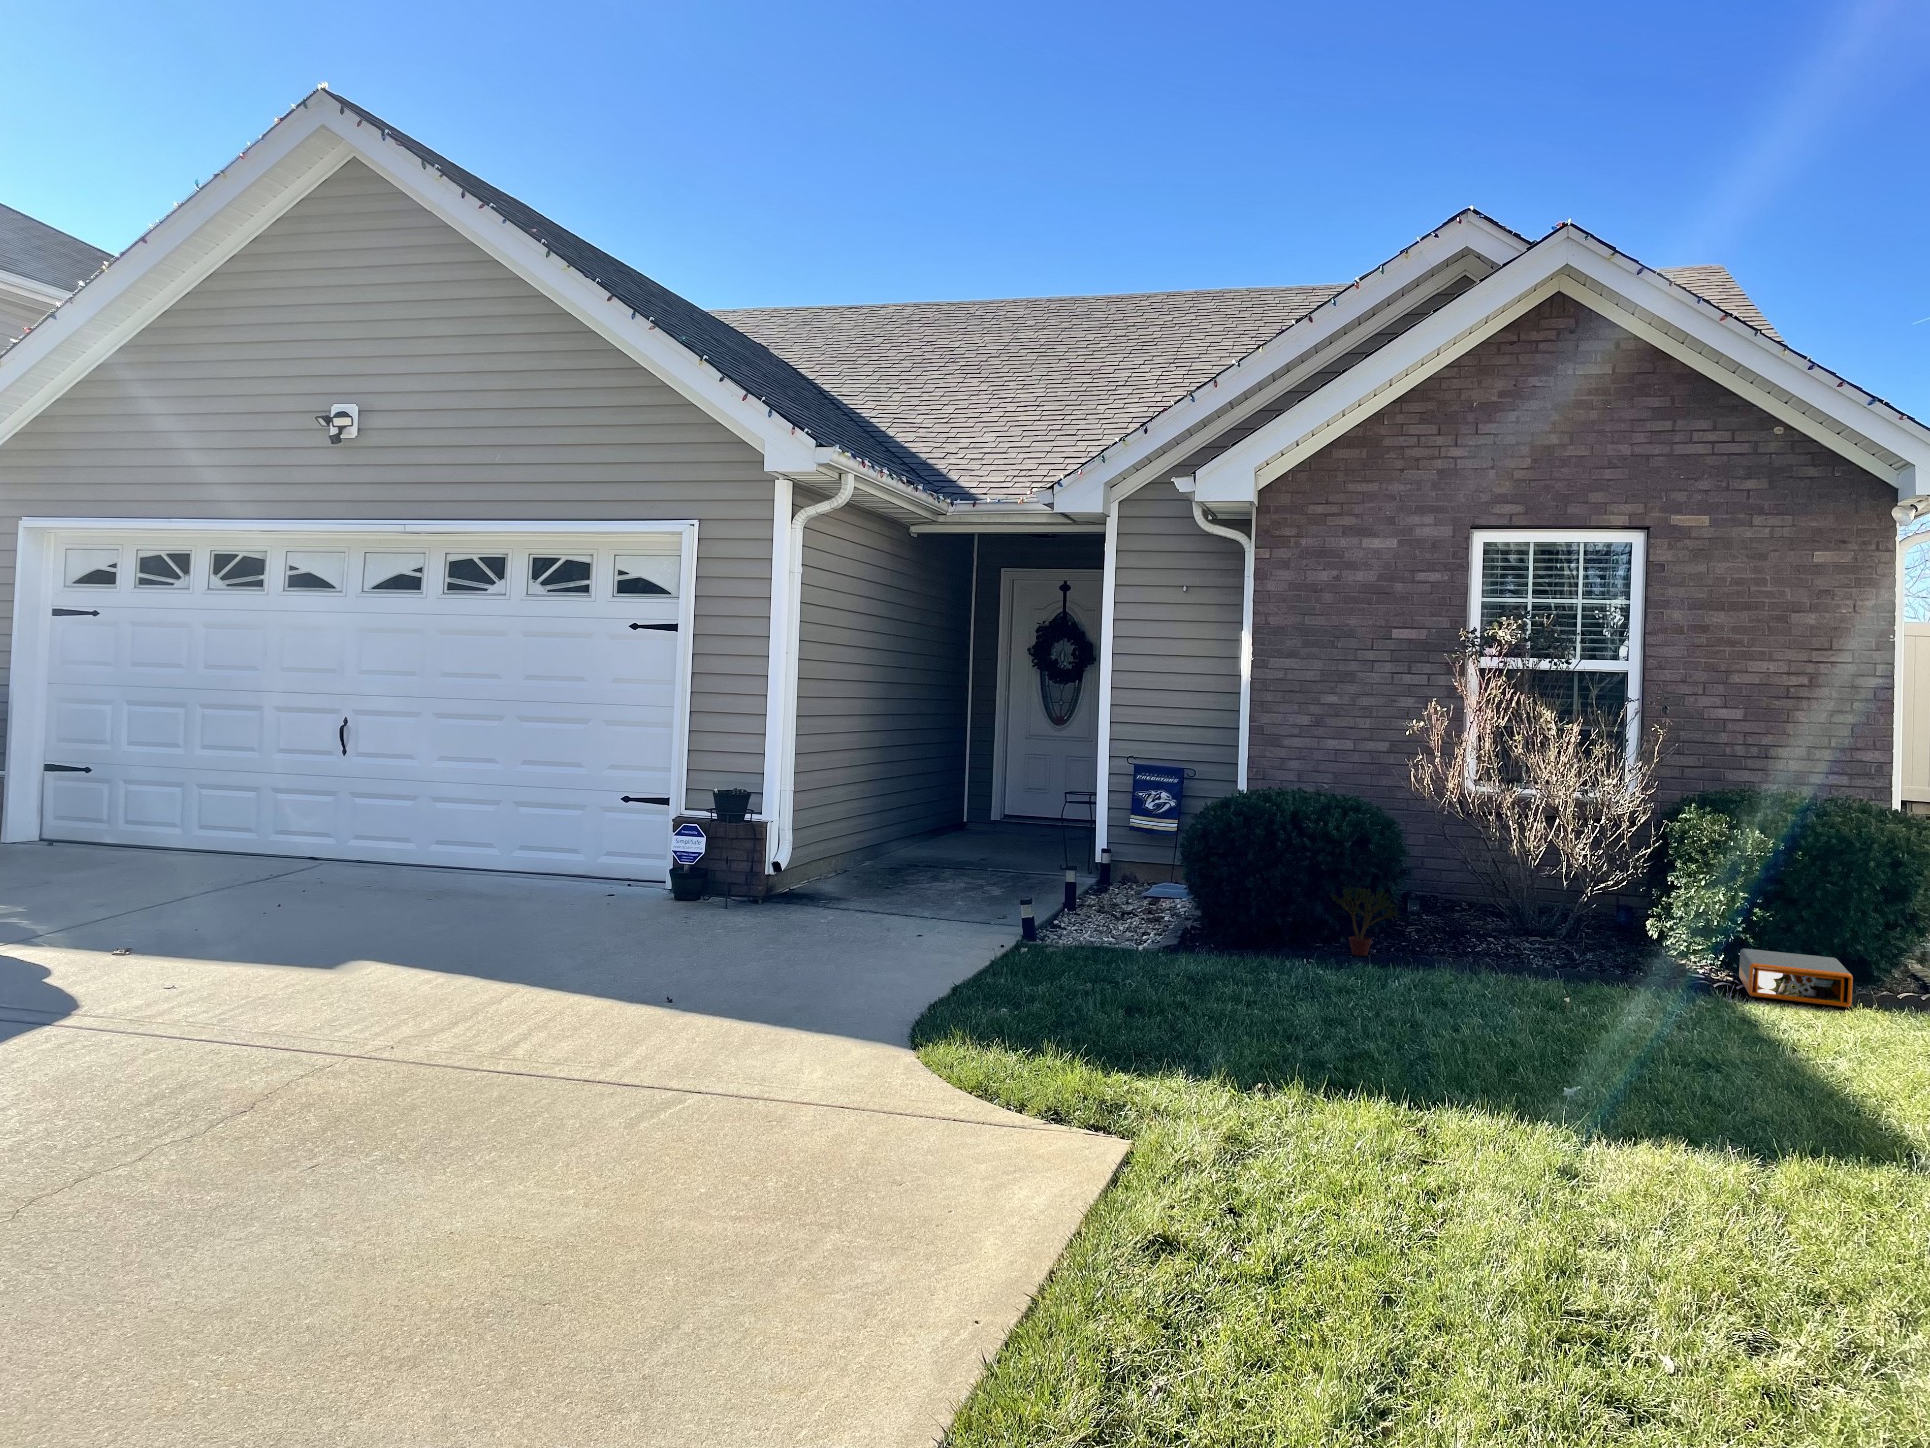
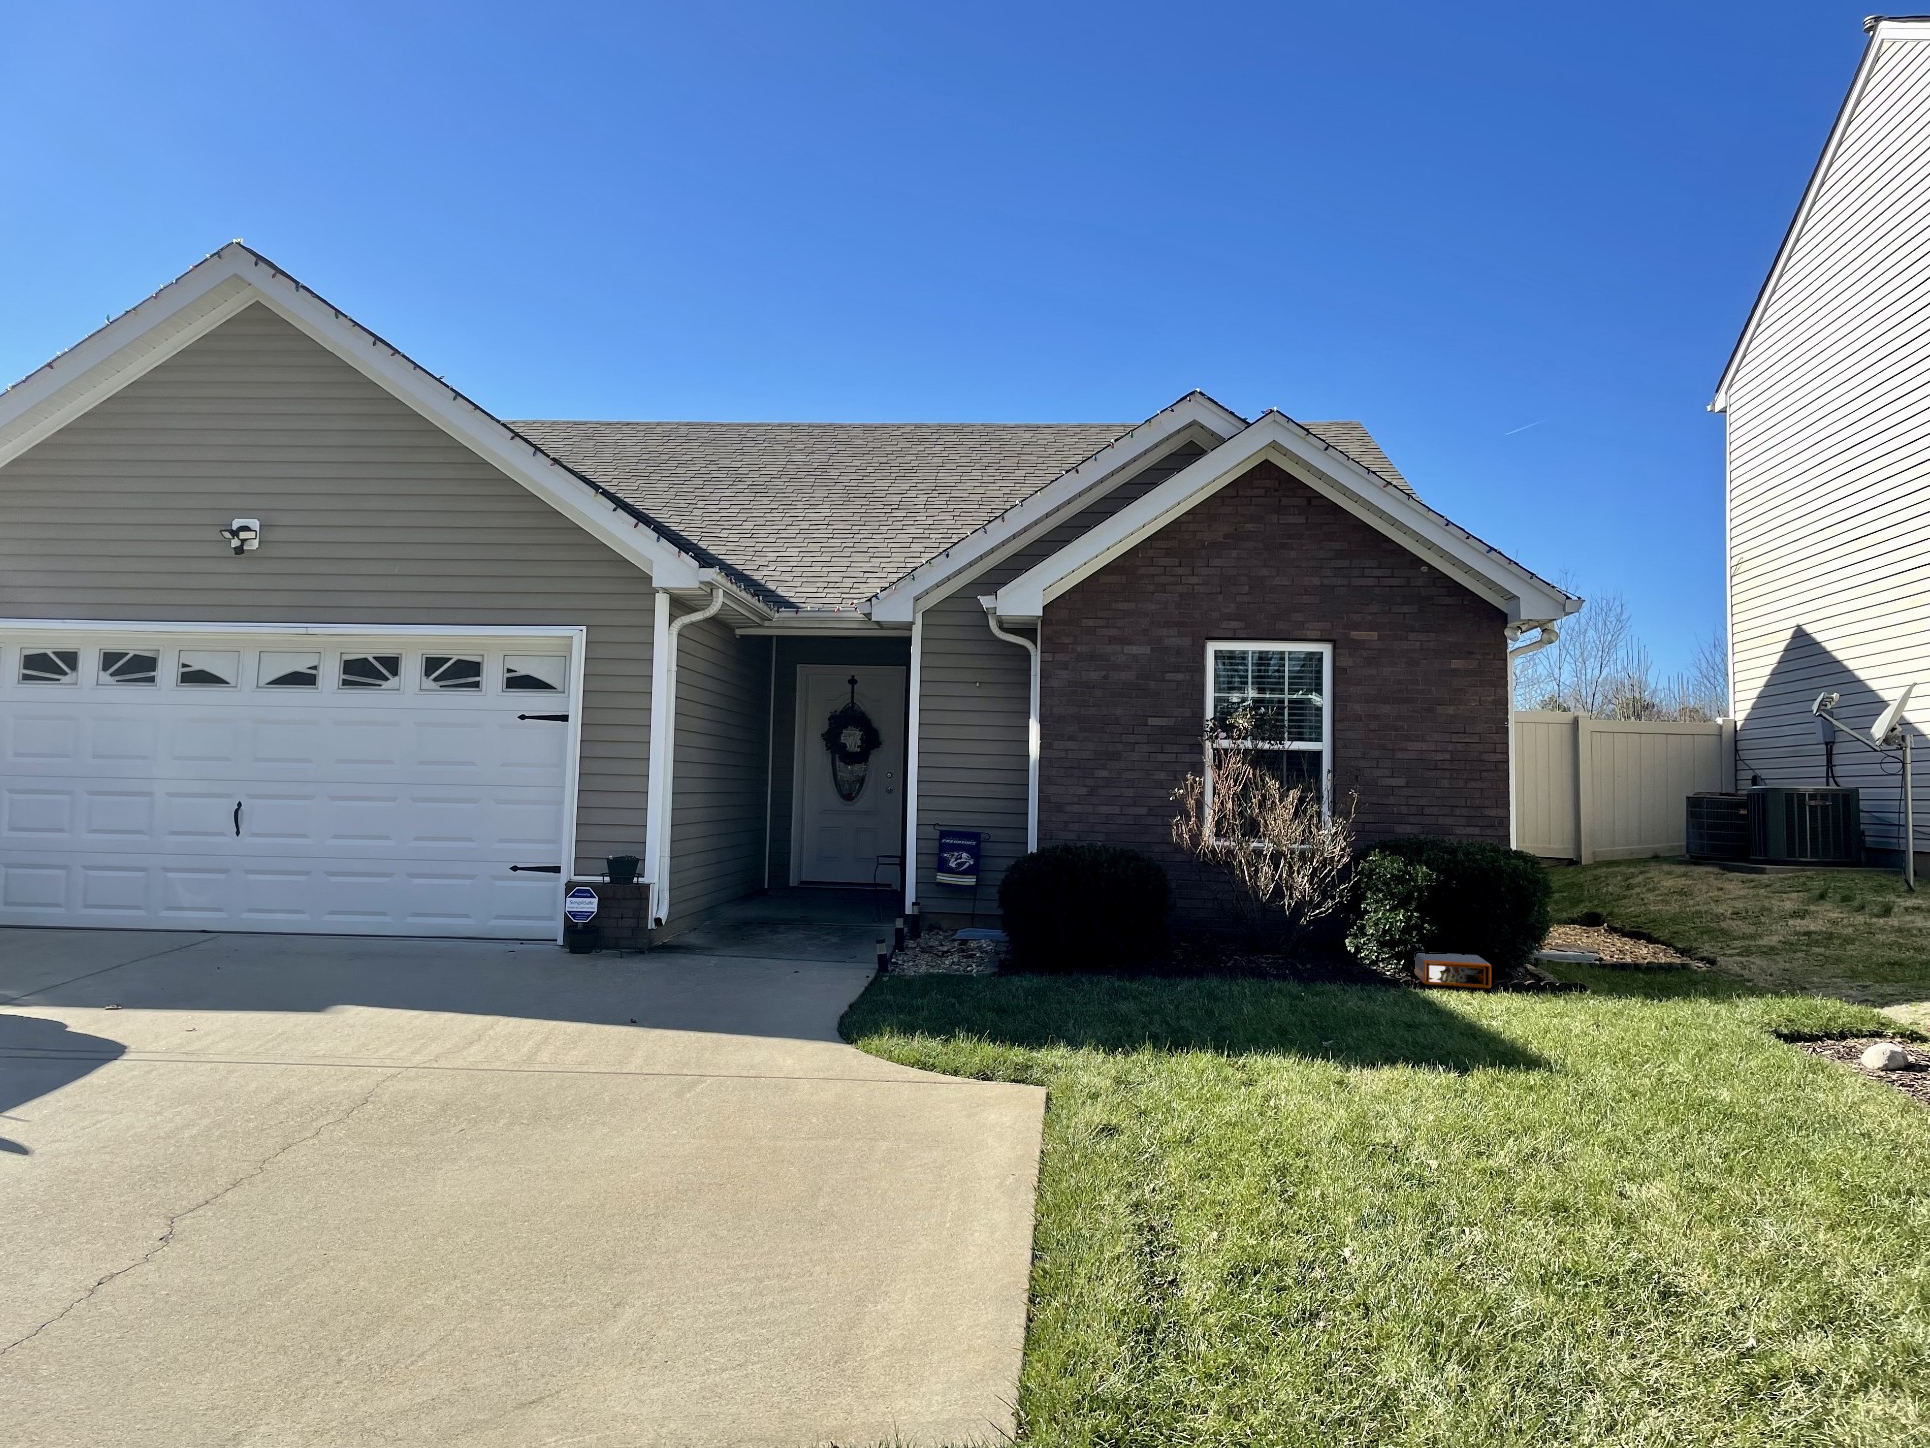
potted plant: present [1331,887,1400,956] -> none [1122,916,1177,972]

